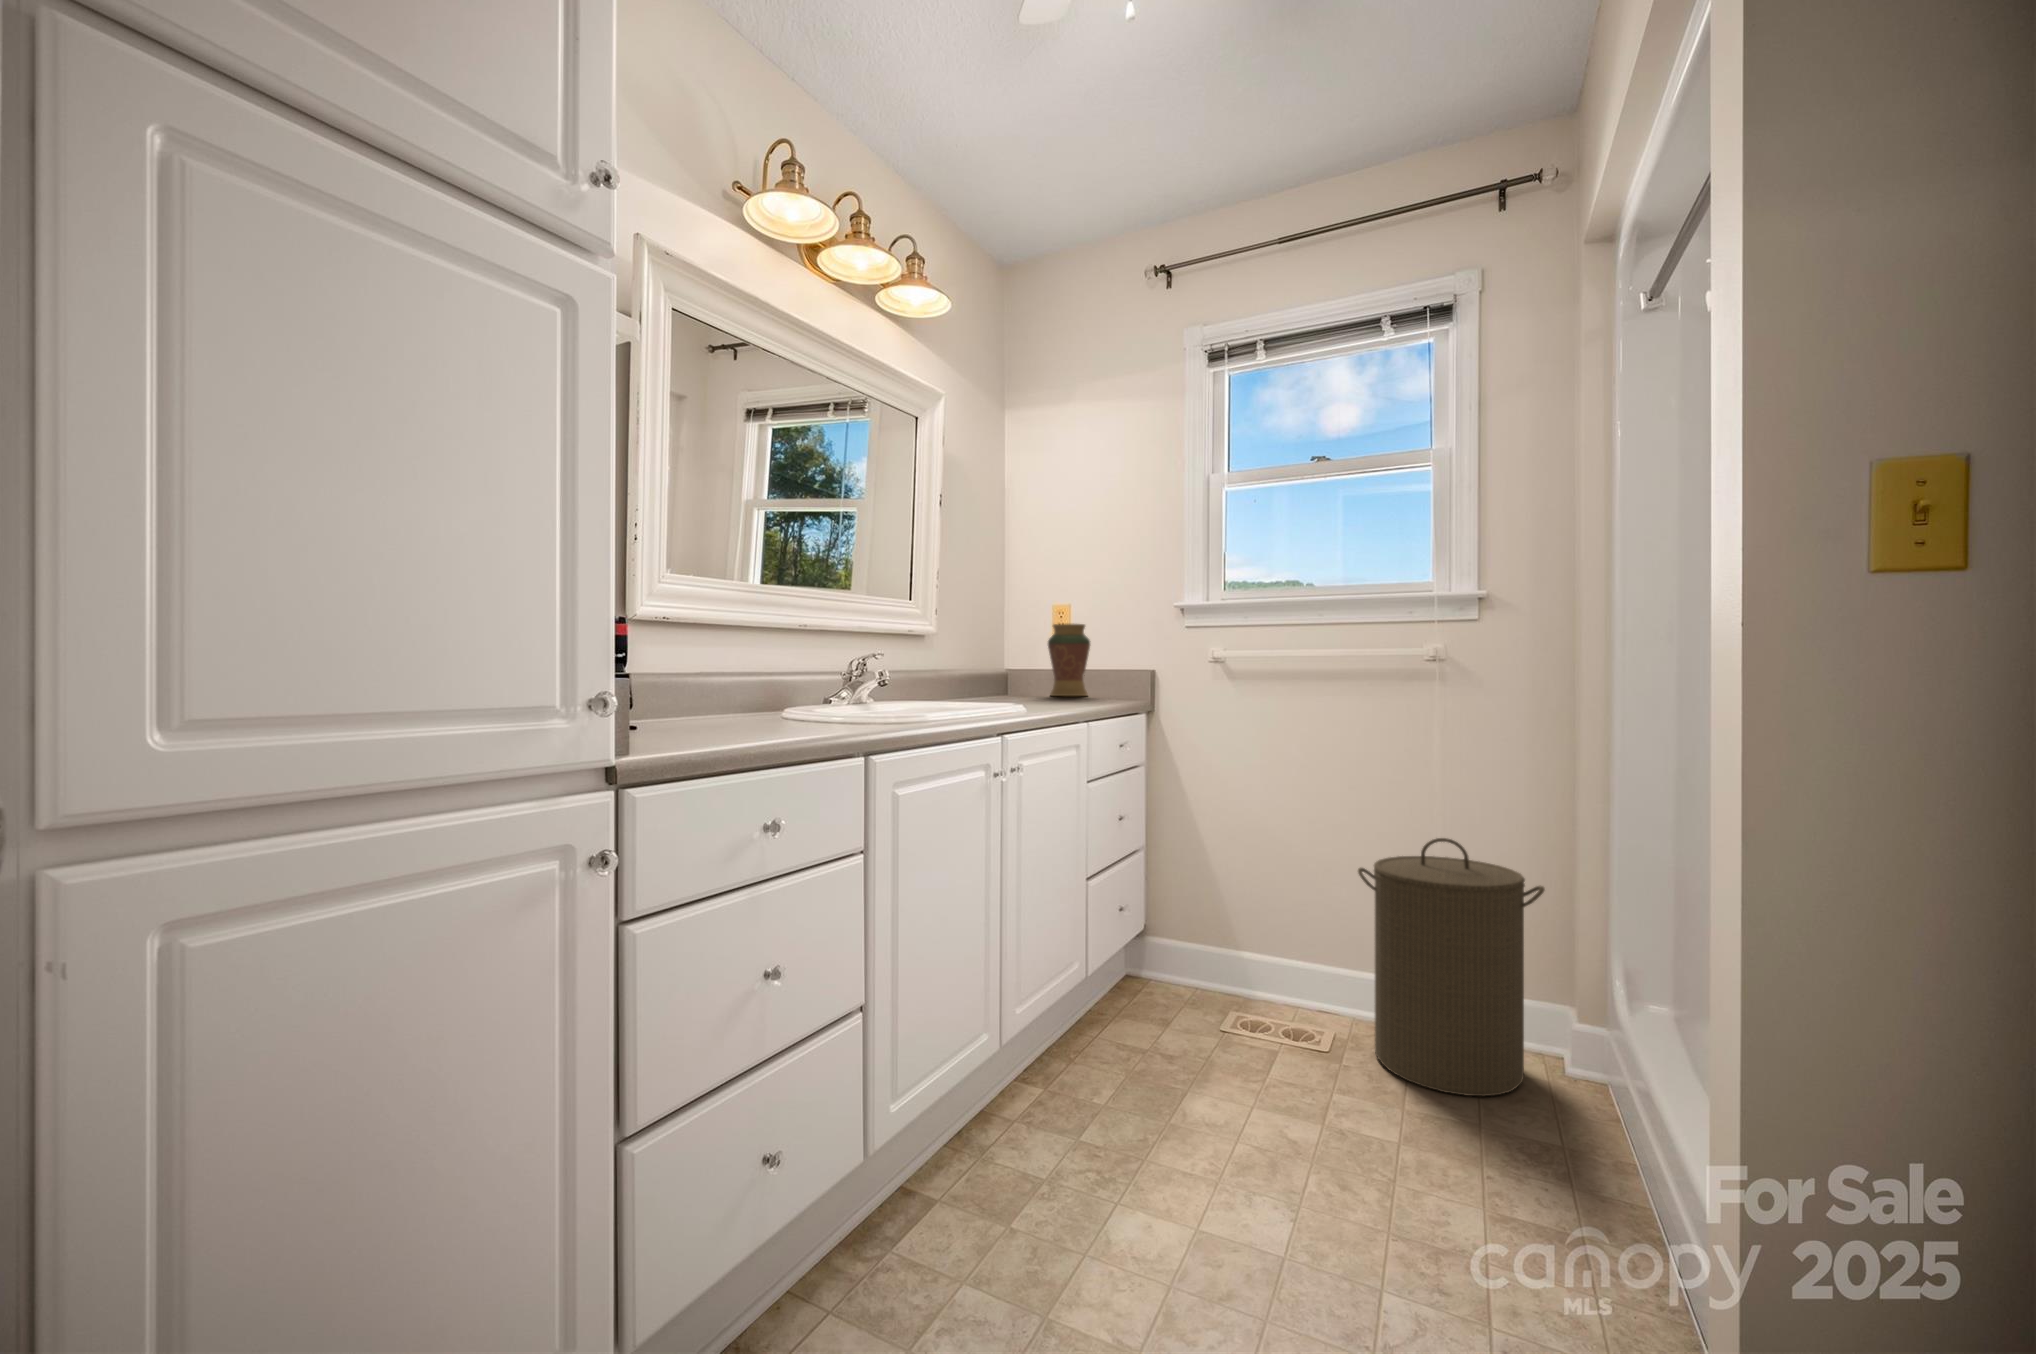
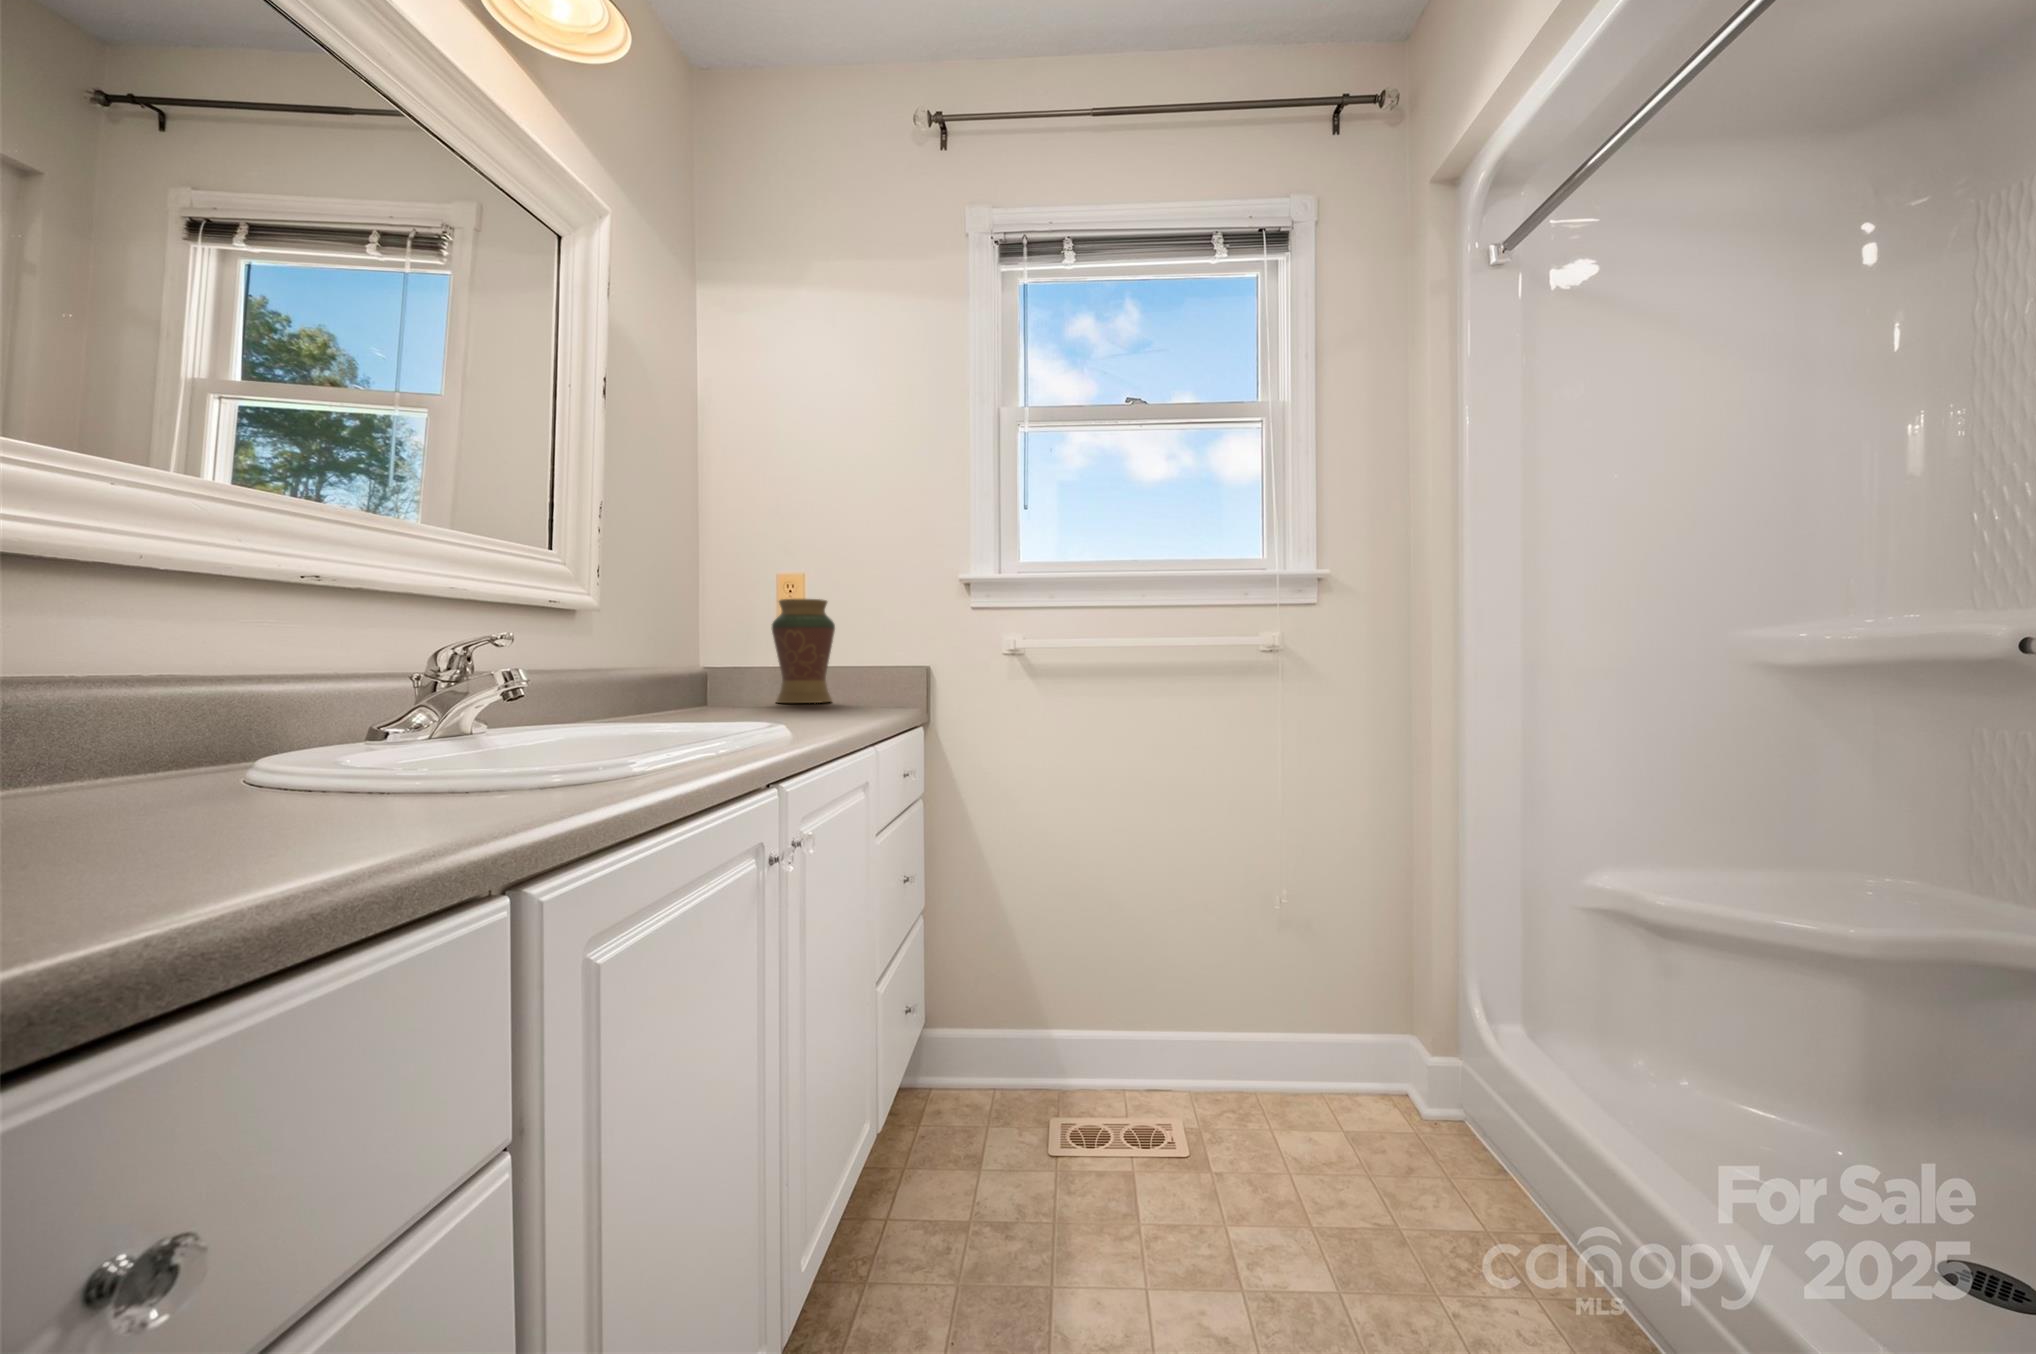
laundry hamper: present [1358,838,1545,1096] -> none [1215,867,1424,1190]

